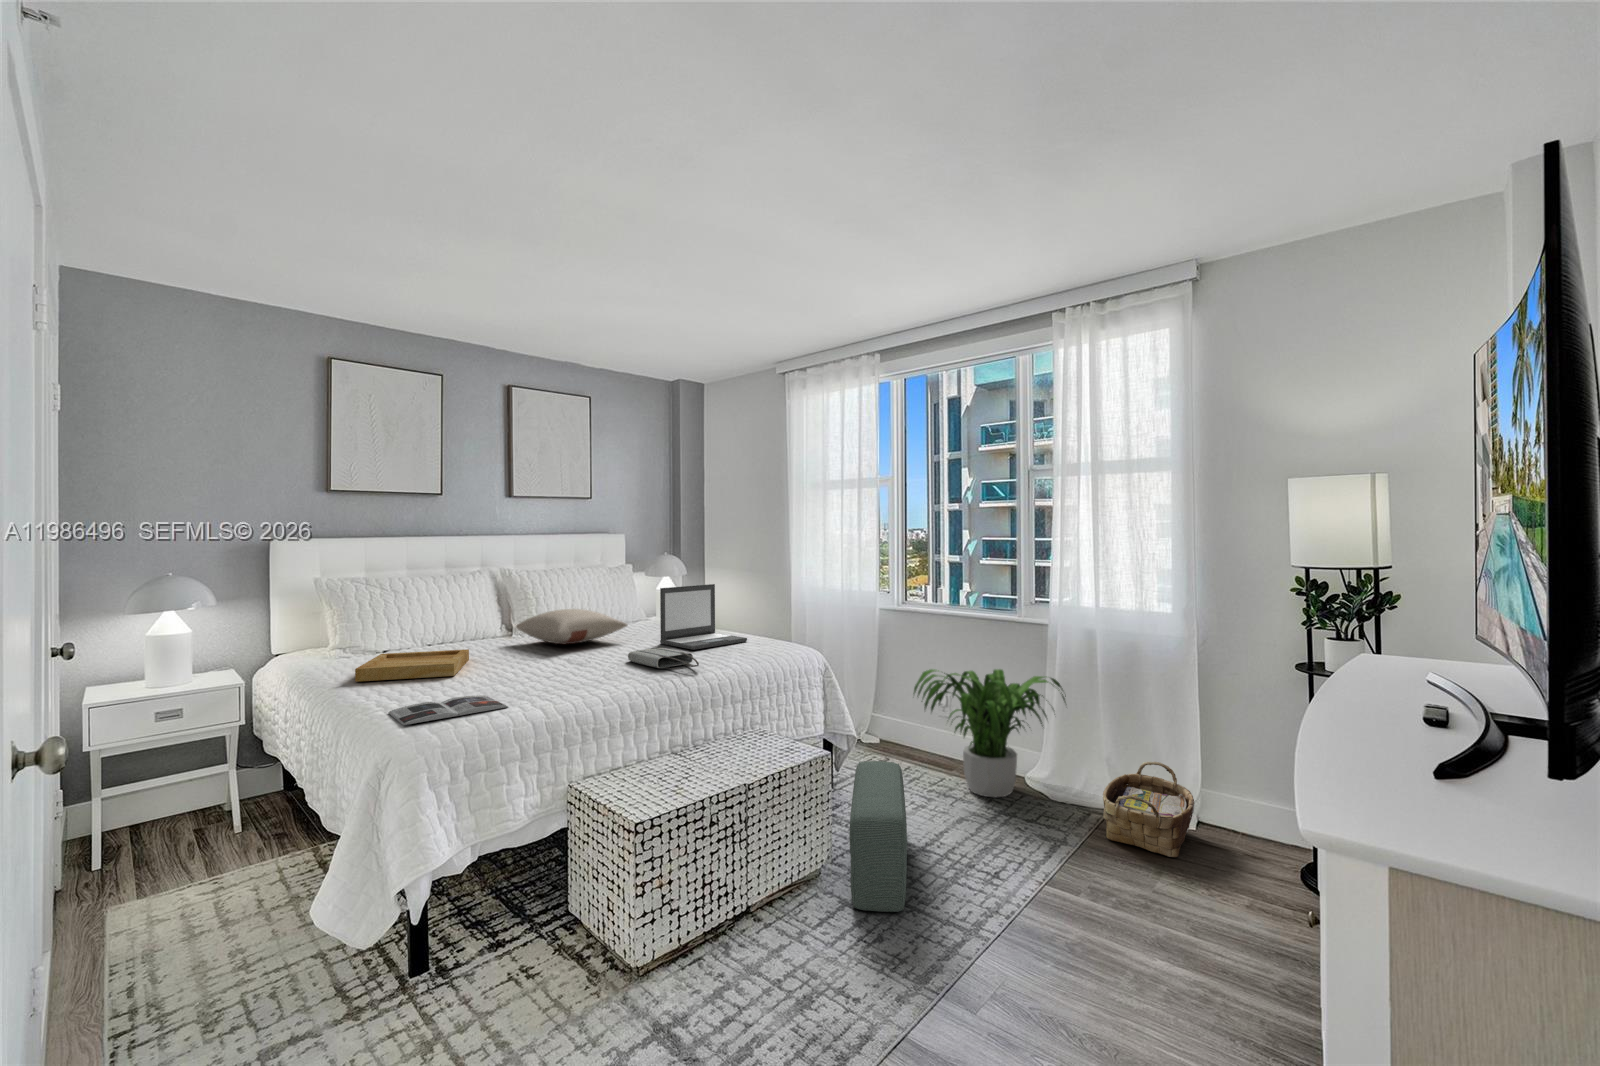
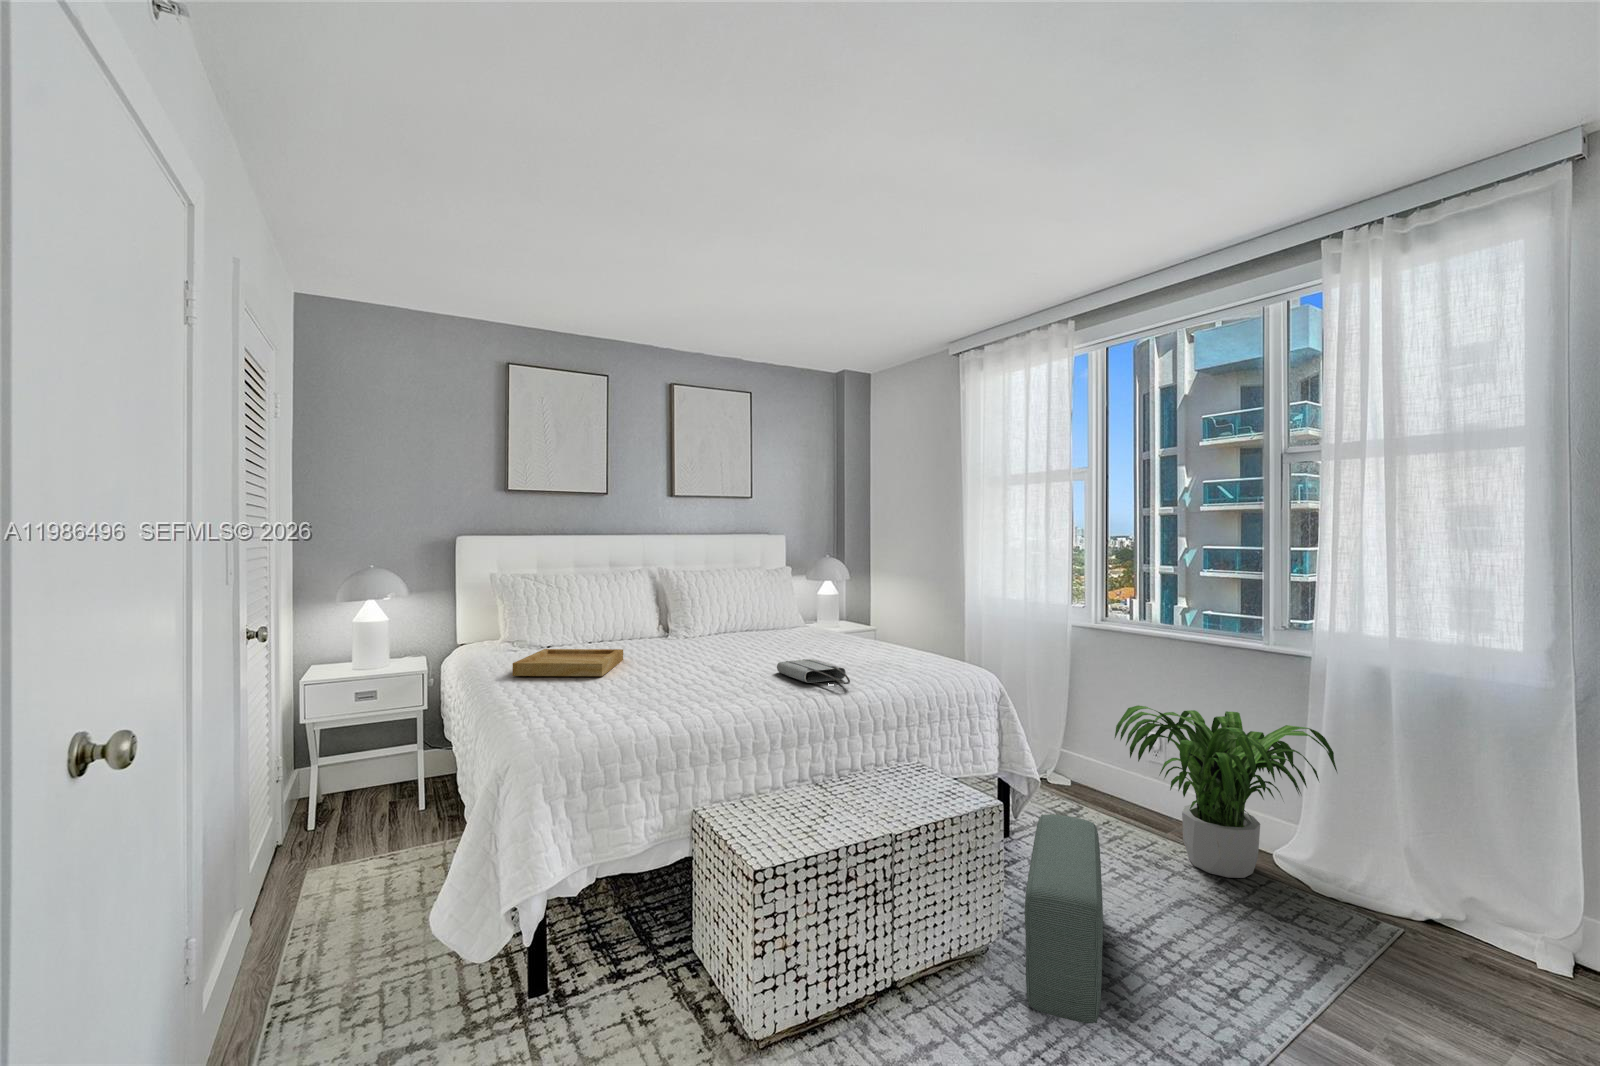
laptop: present [660,584,747,650] -> none [816,592,912,664]
pillow: present [516,609,627,644] -> none [673,613,784,649]
magazine: present [388,695,508,725] -> none [525,700,639,728]
woven basket: present [1103,762,1194,857] -> none [1398,862,1560,1013]

